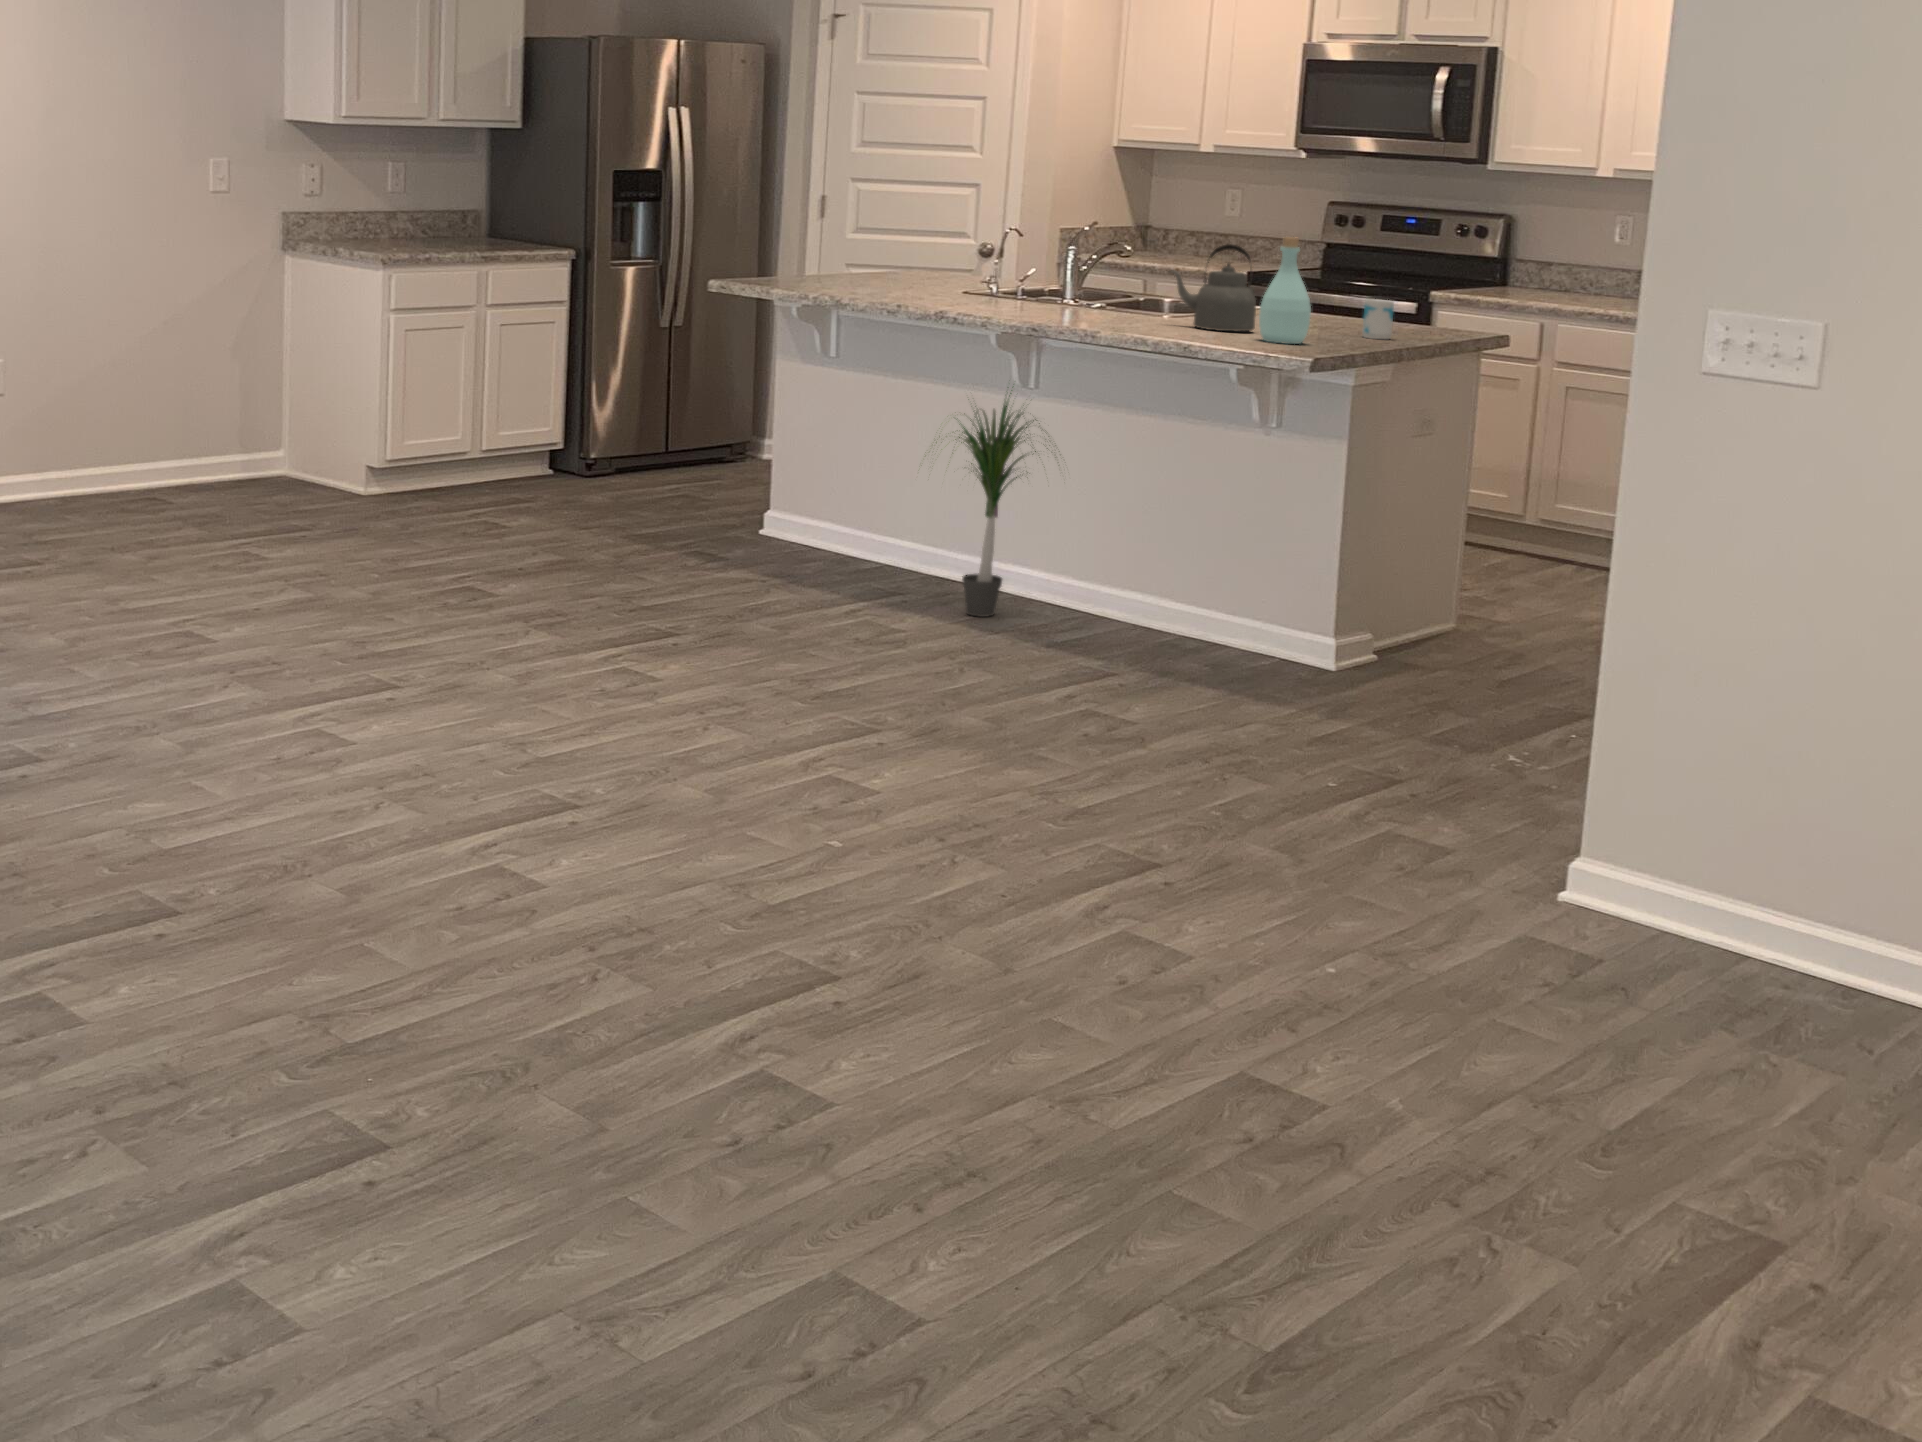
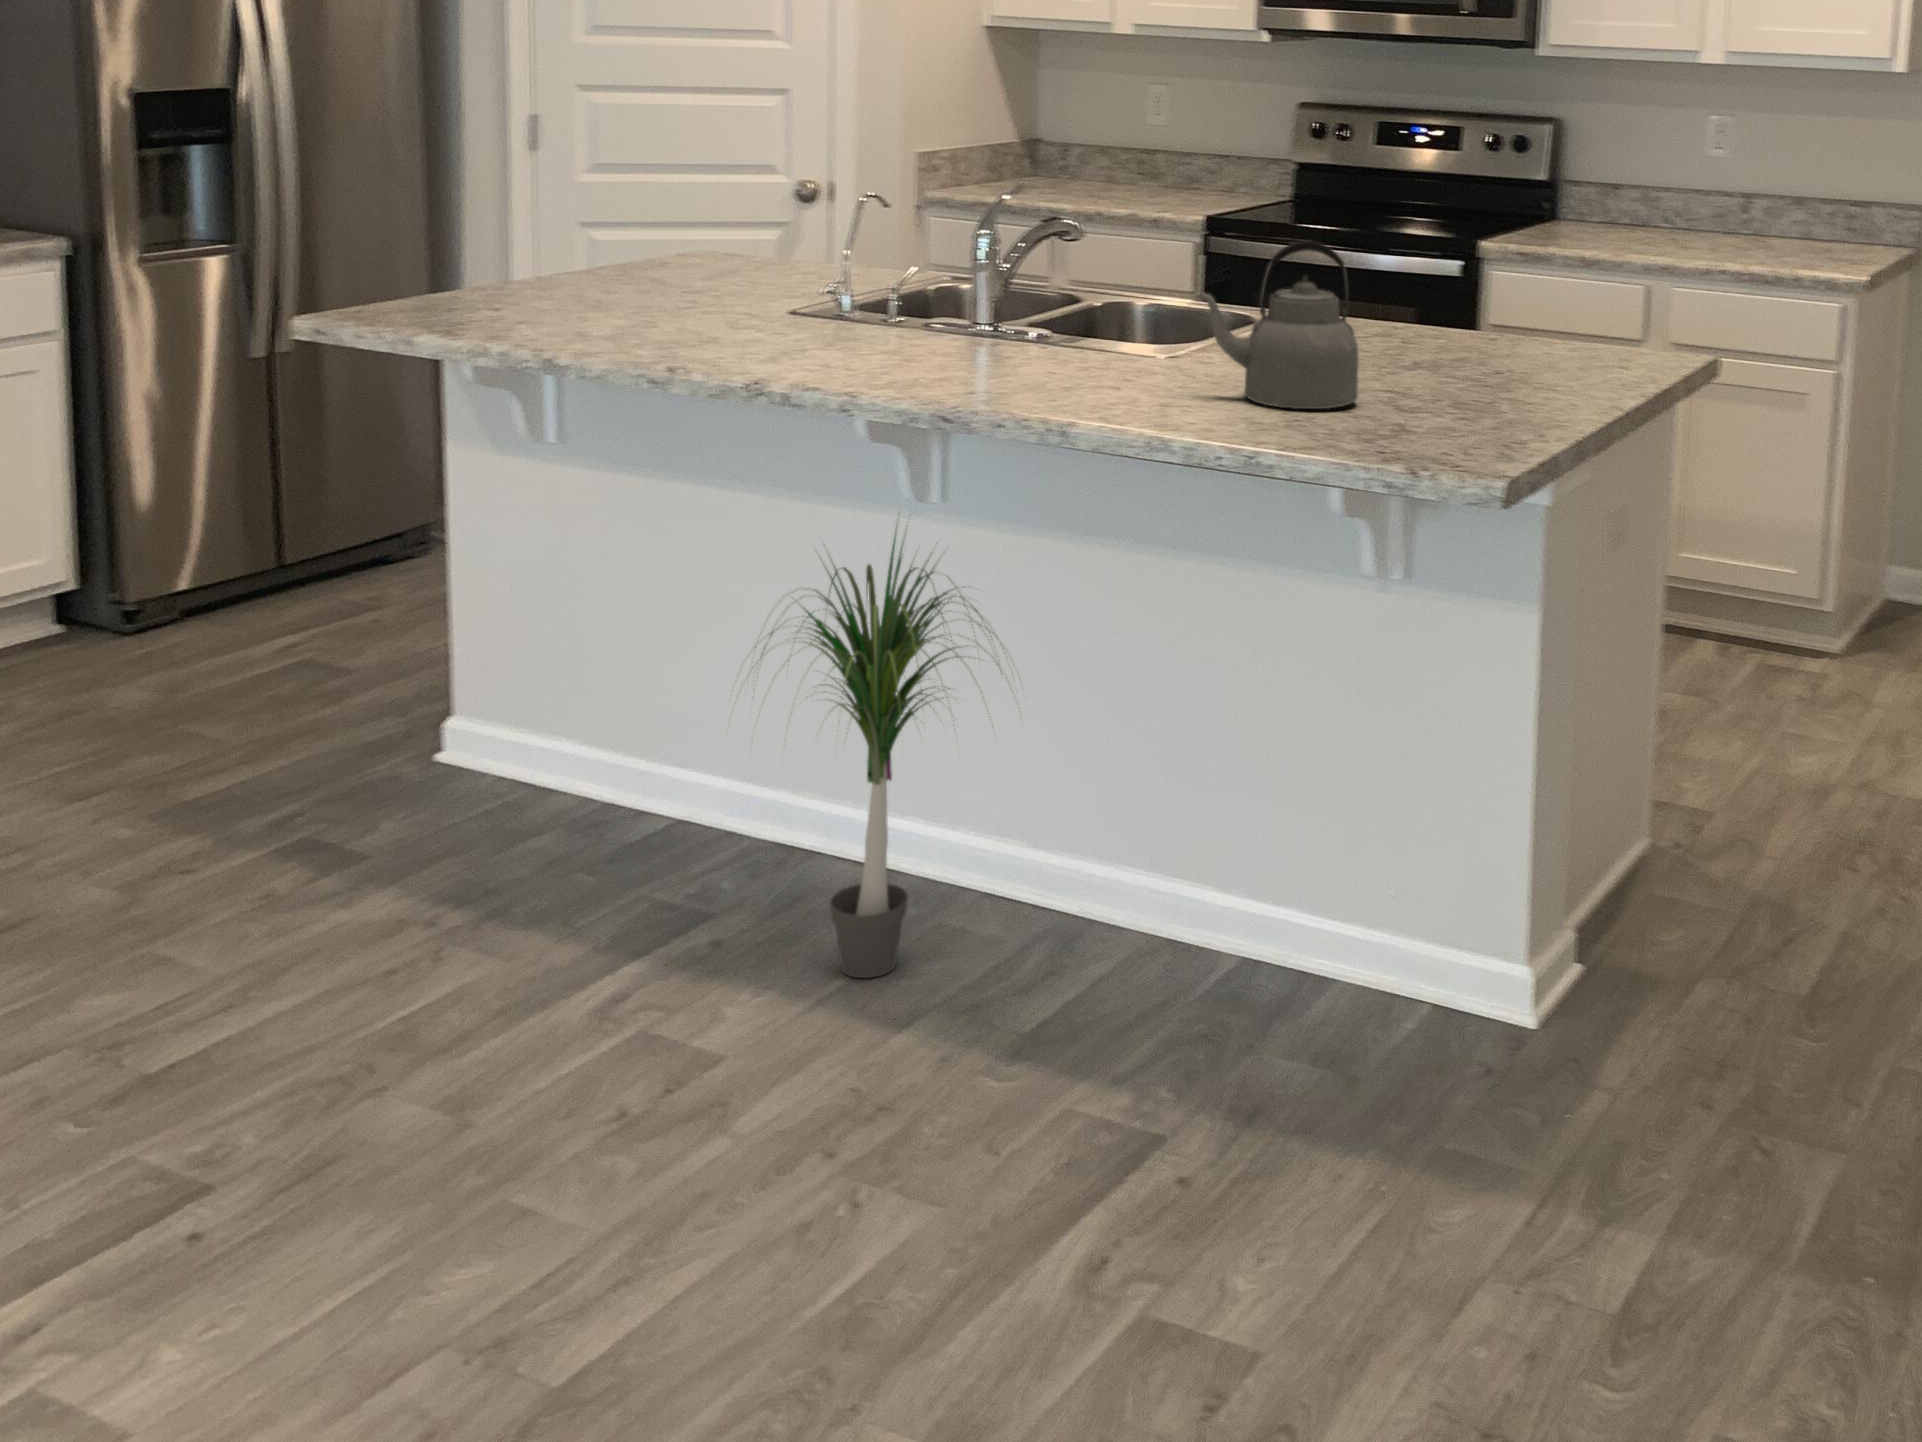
bottle: present [1259,237,1311,344] -> none [1393,235,1493,447]
mug: present [1362,299,1394,339] -> none [1518,317,1572,391]

